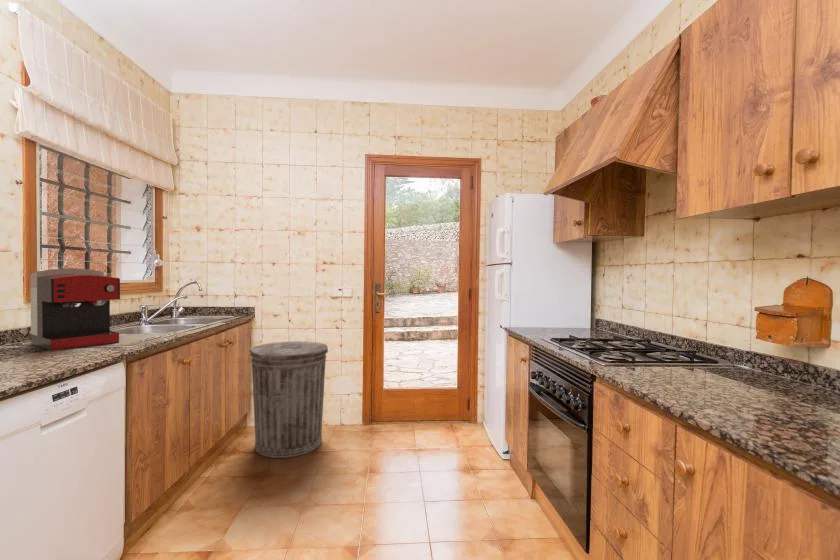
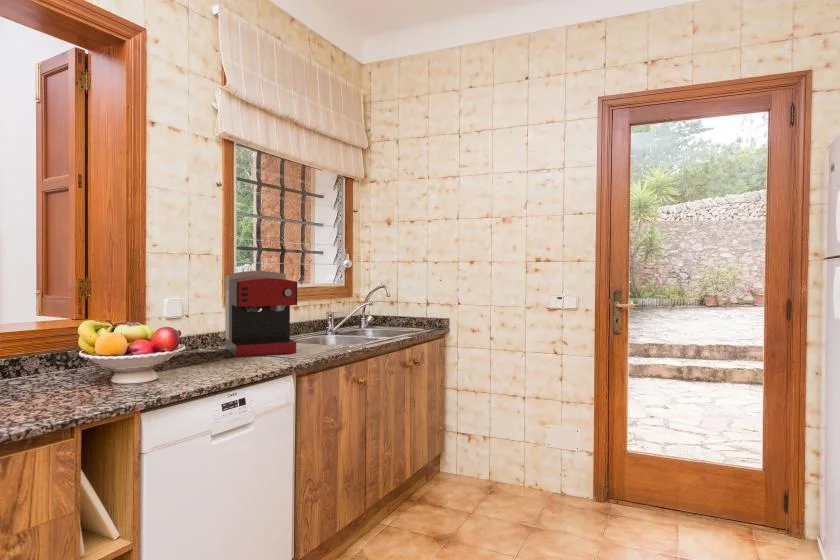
trash can: present [249,341,328,458] -> none [439,366,539,521]

